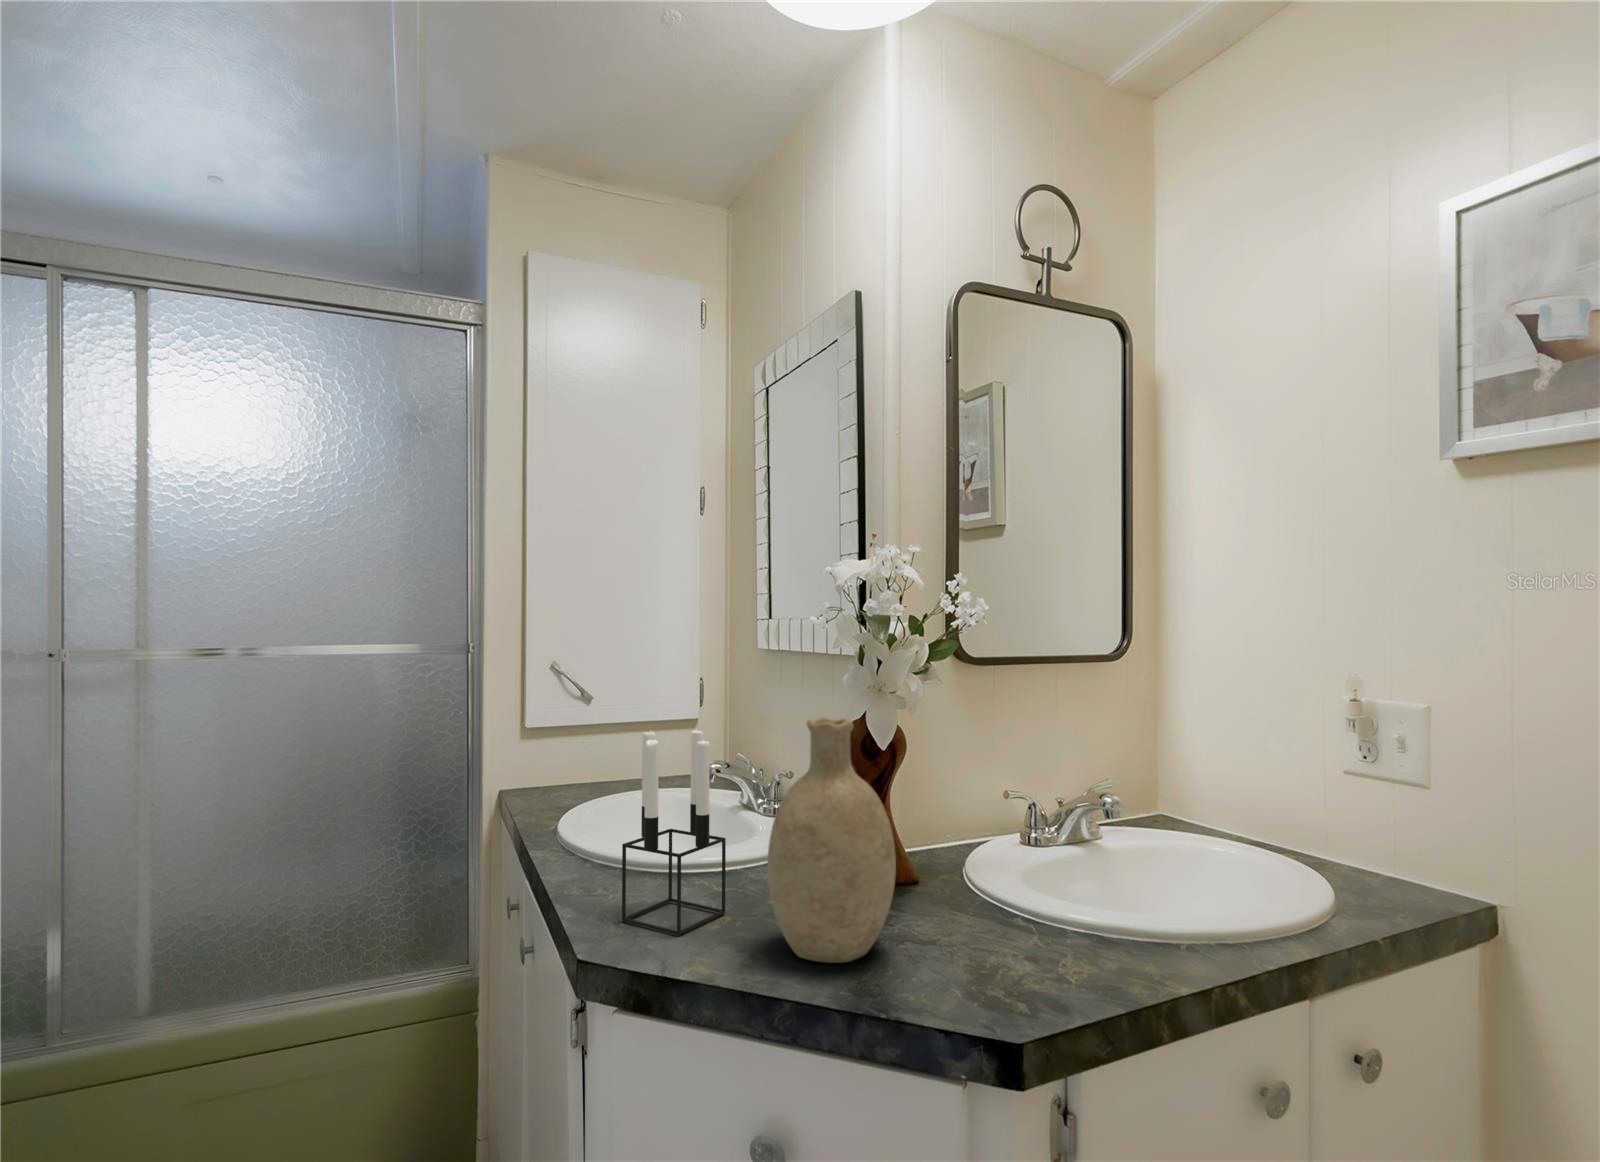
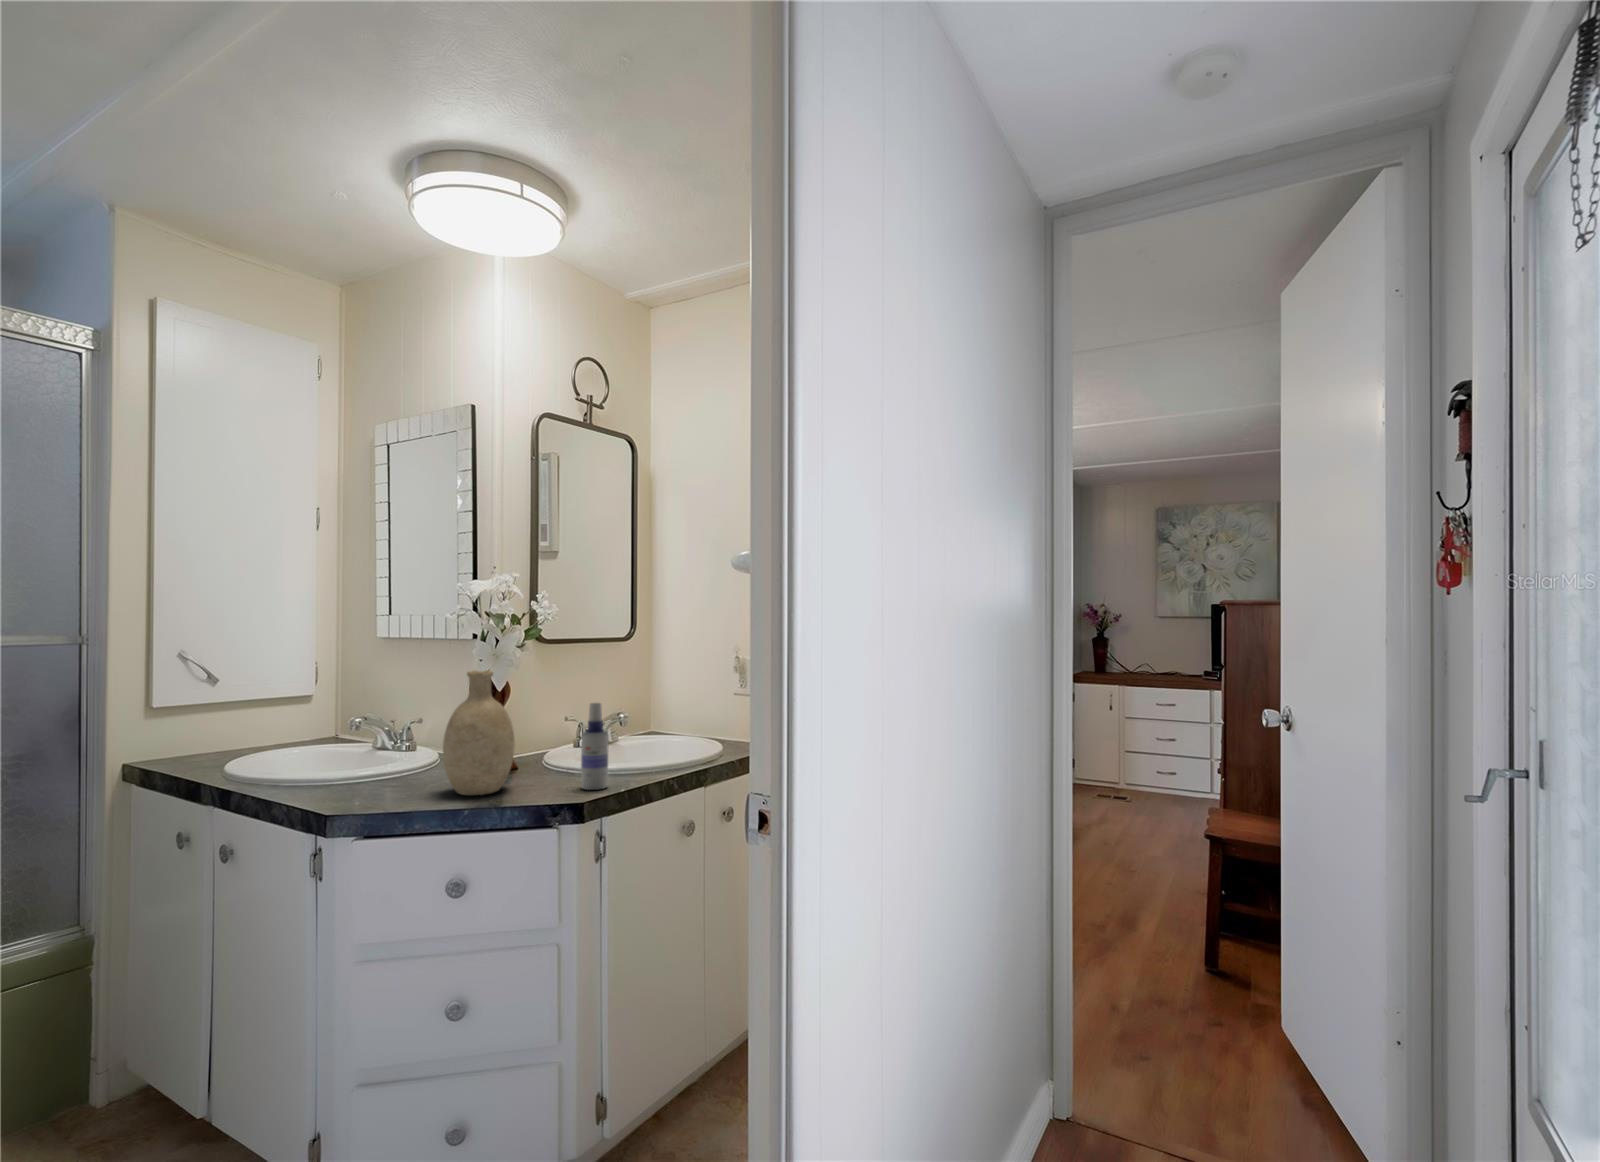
candle holder: present [622,728,726,935] -> none [341,682,407,797]
spray bottle: none [1023,800,1082,994] -> present [581,703,609,790]

